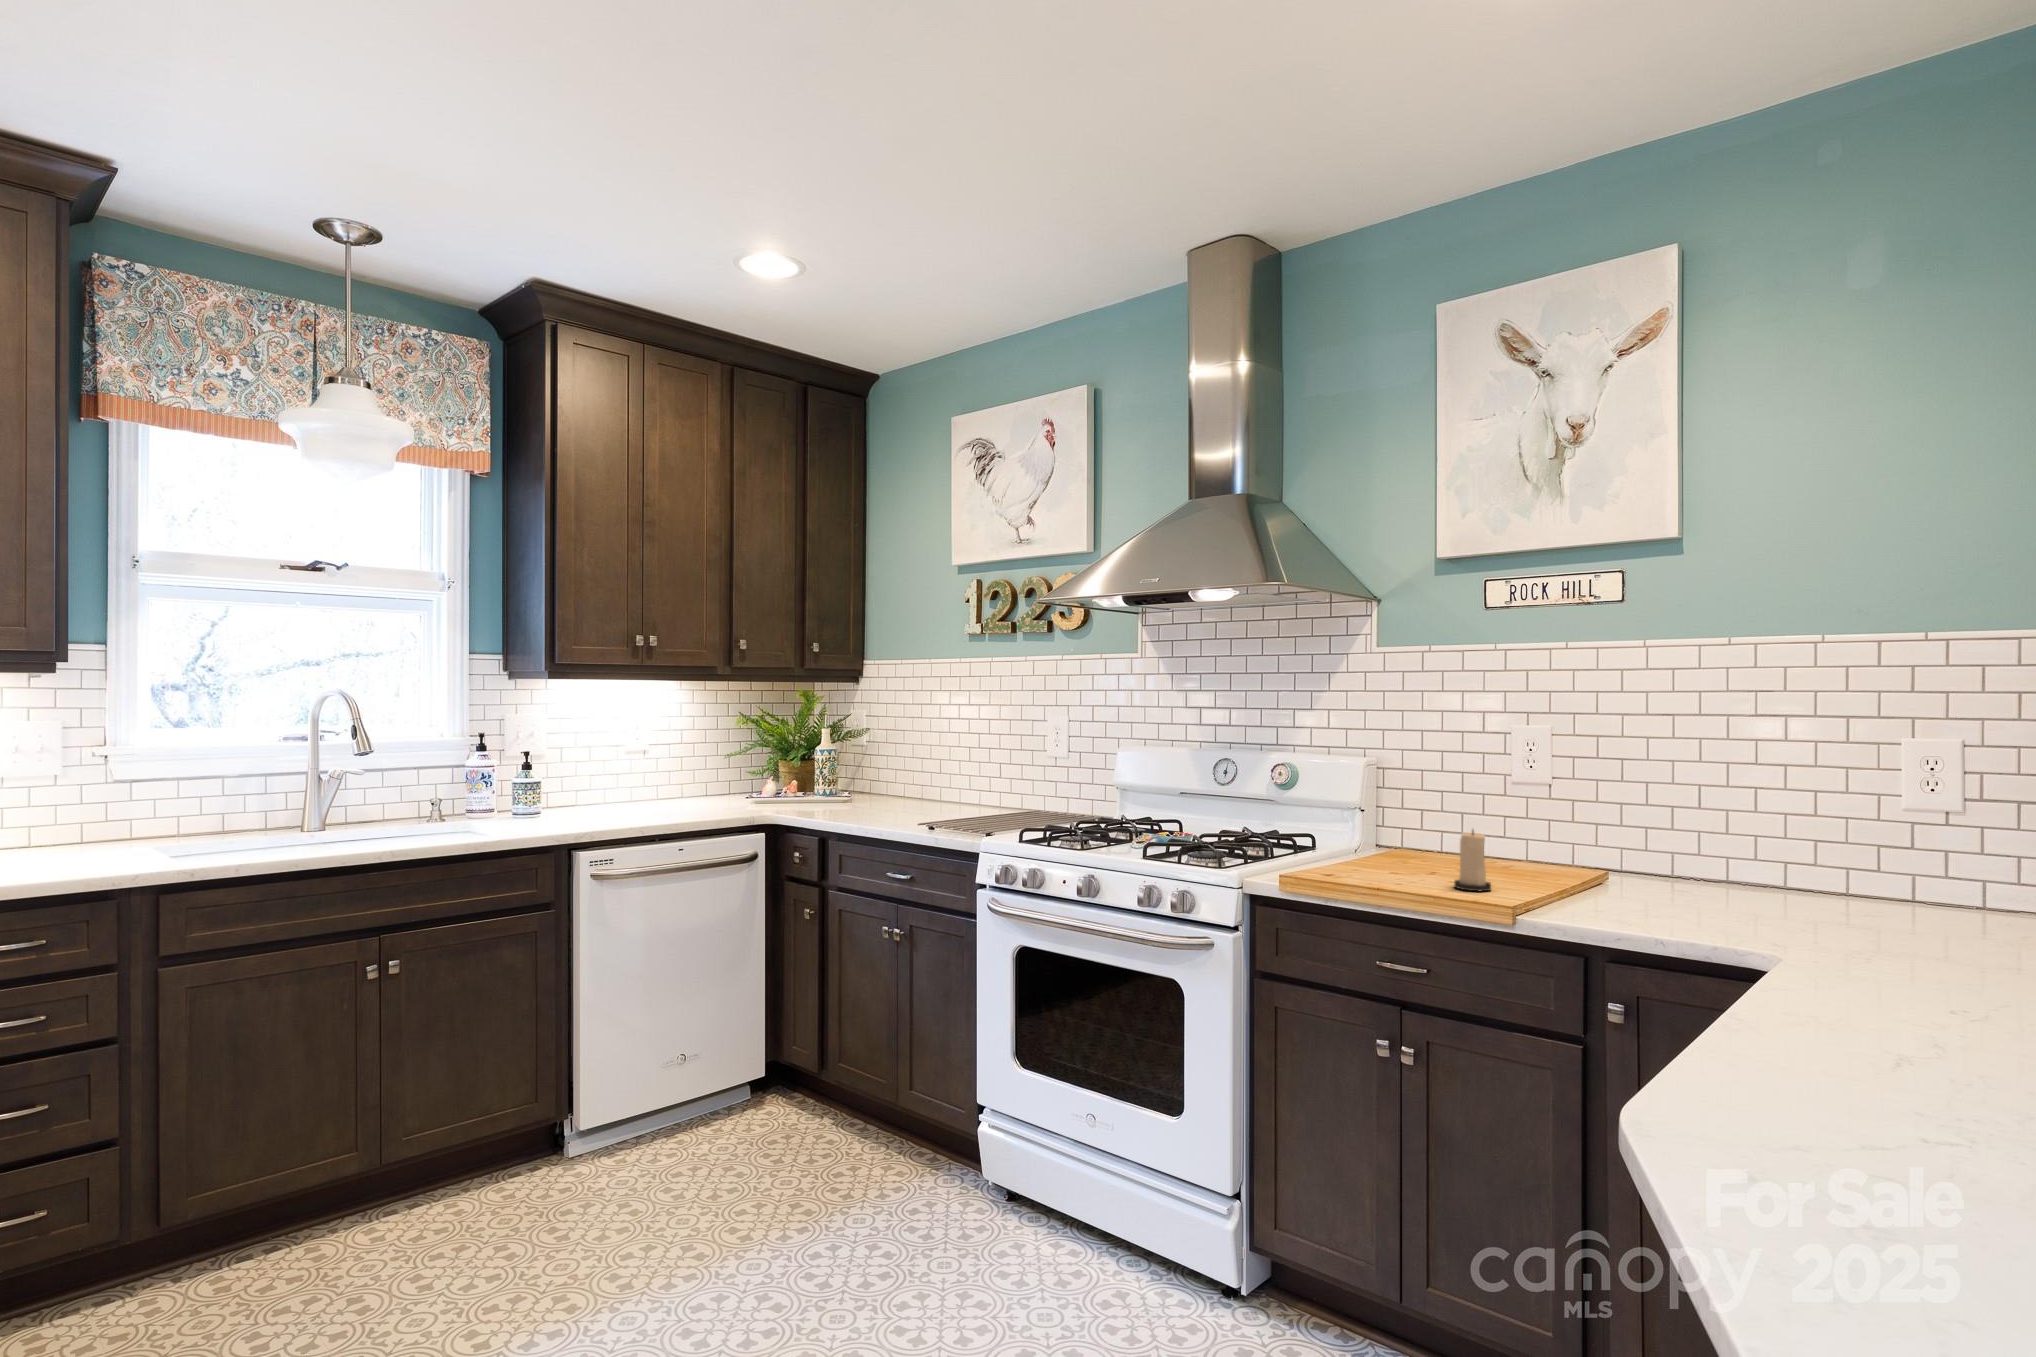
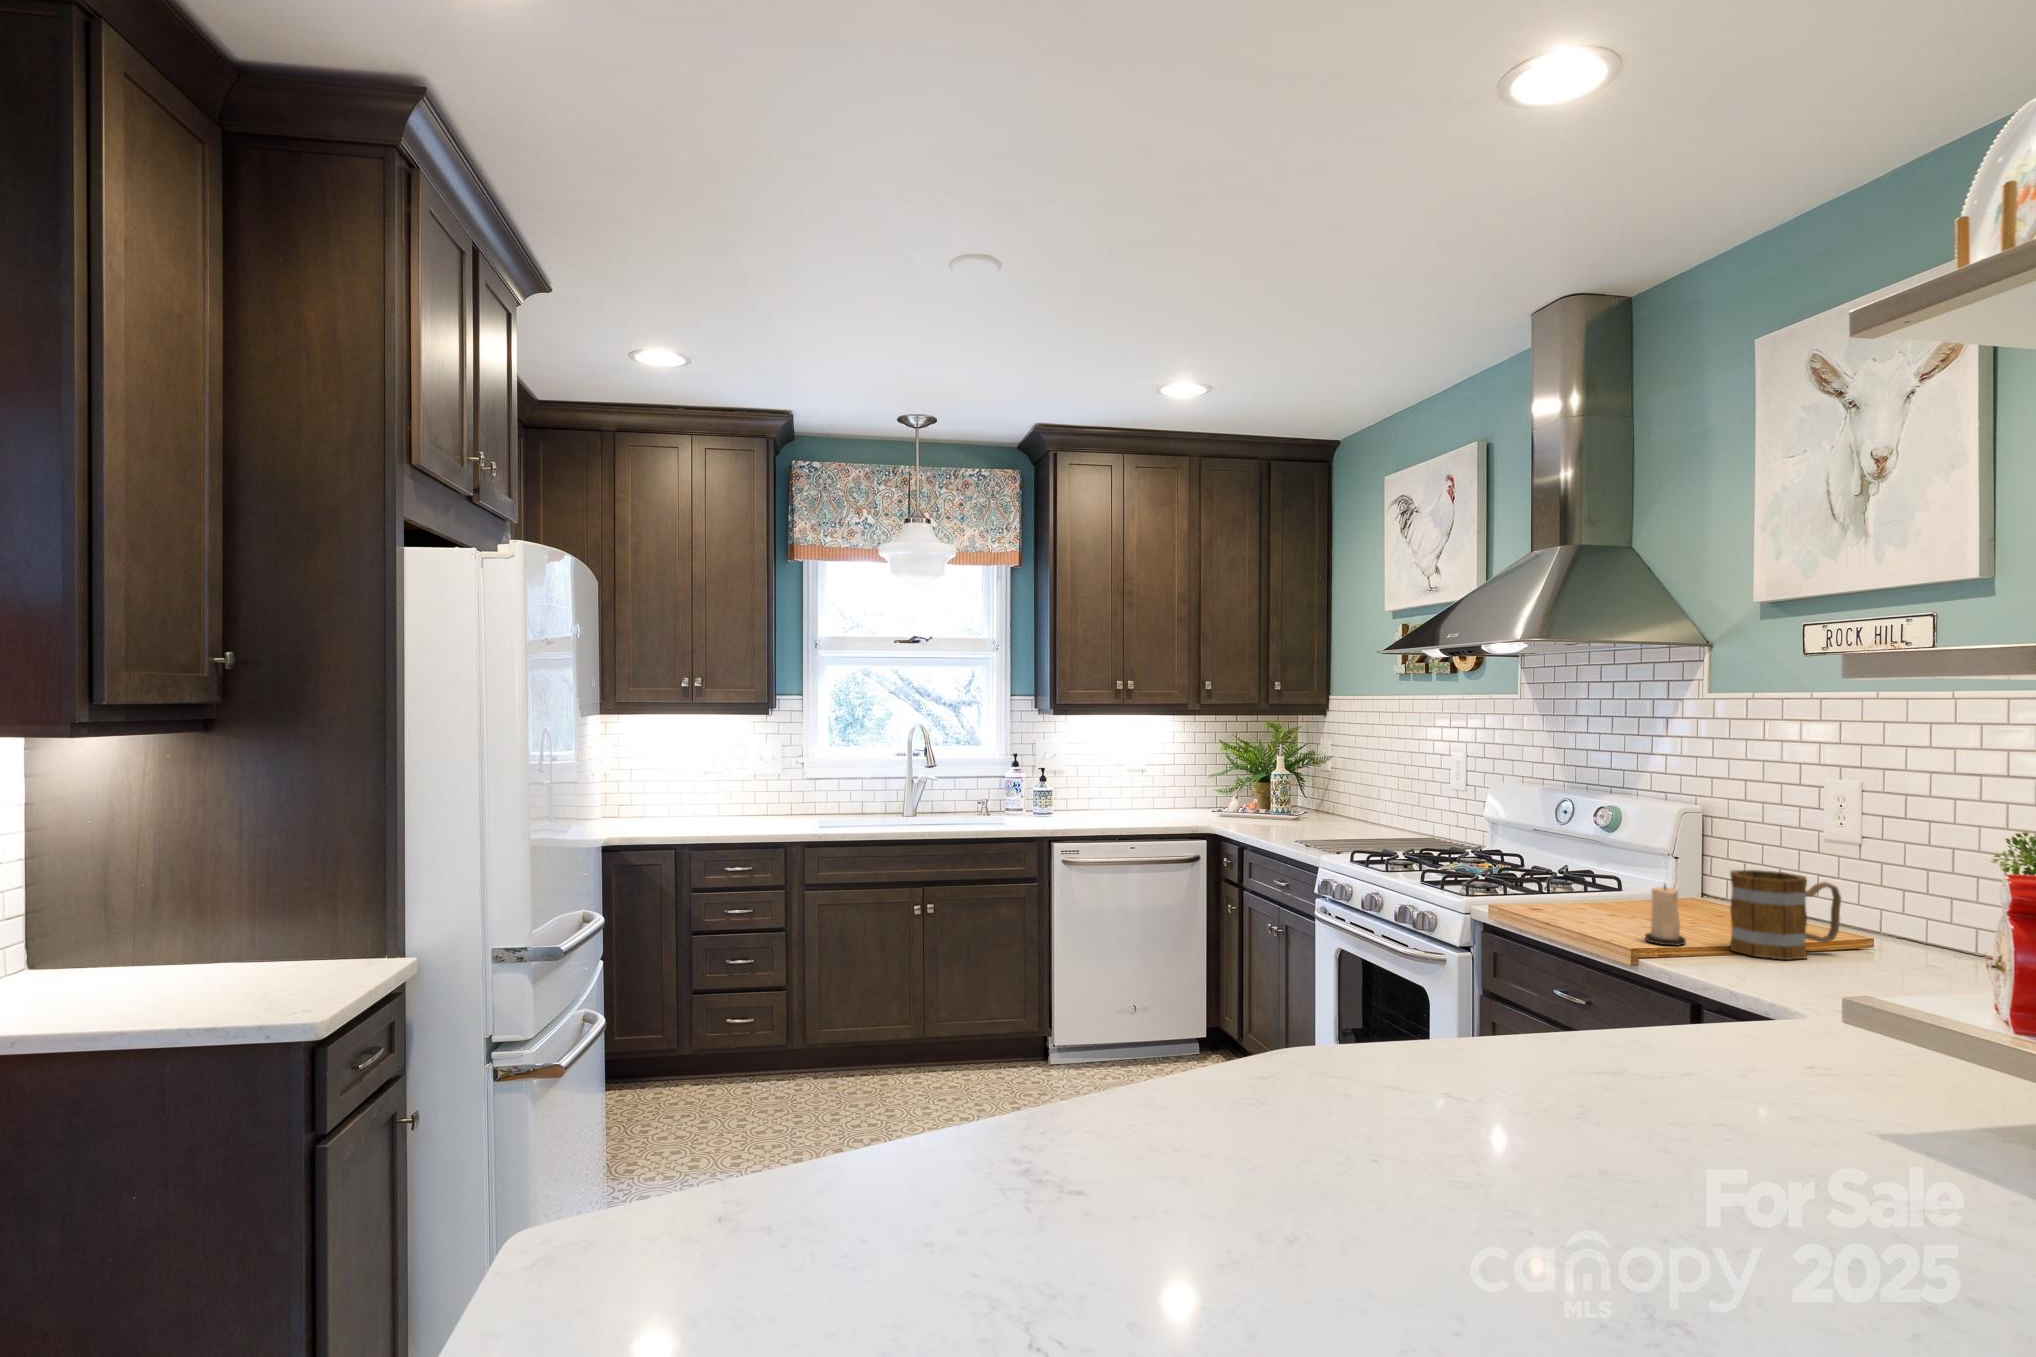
mug: none [1520,808,1601,892] -> present [1730,870,1841,960]

